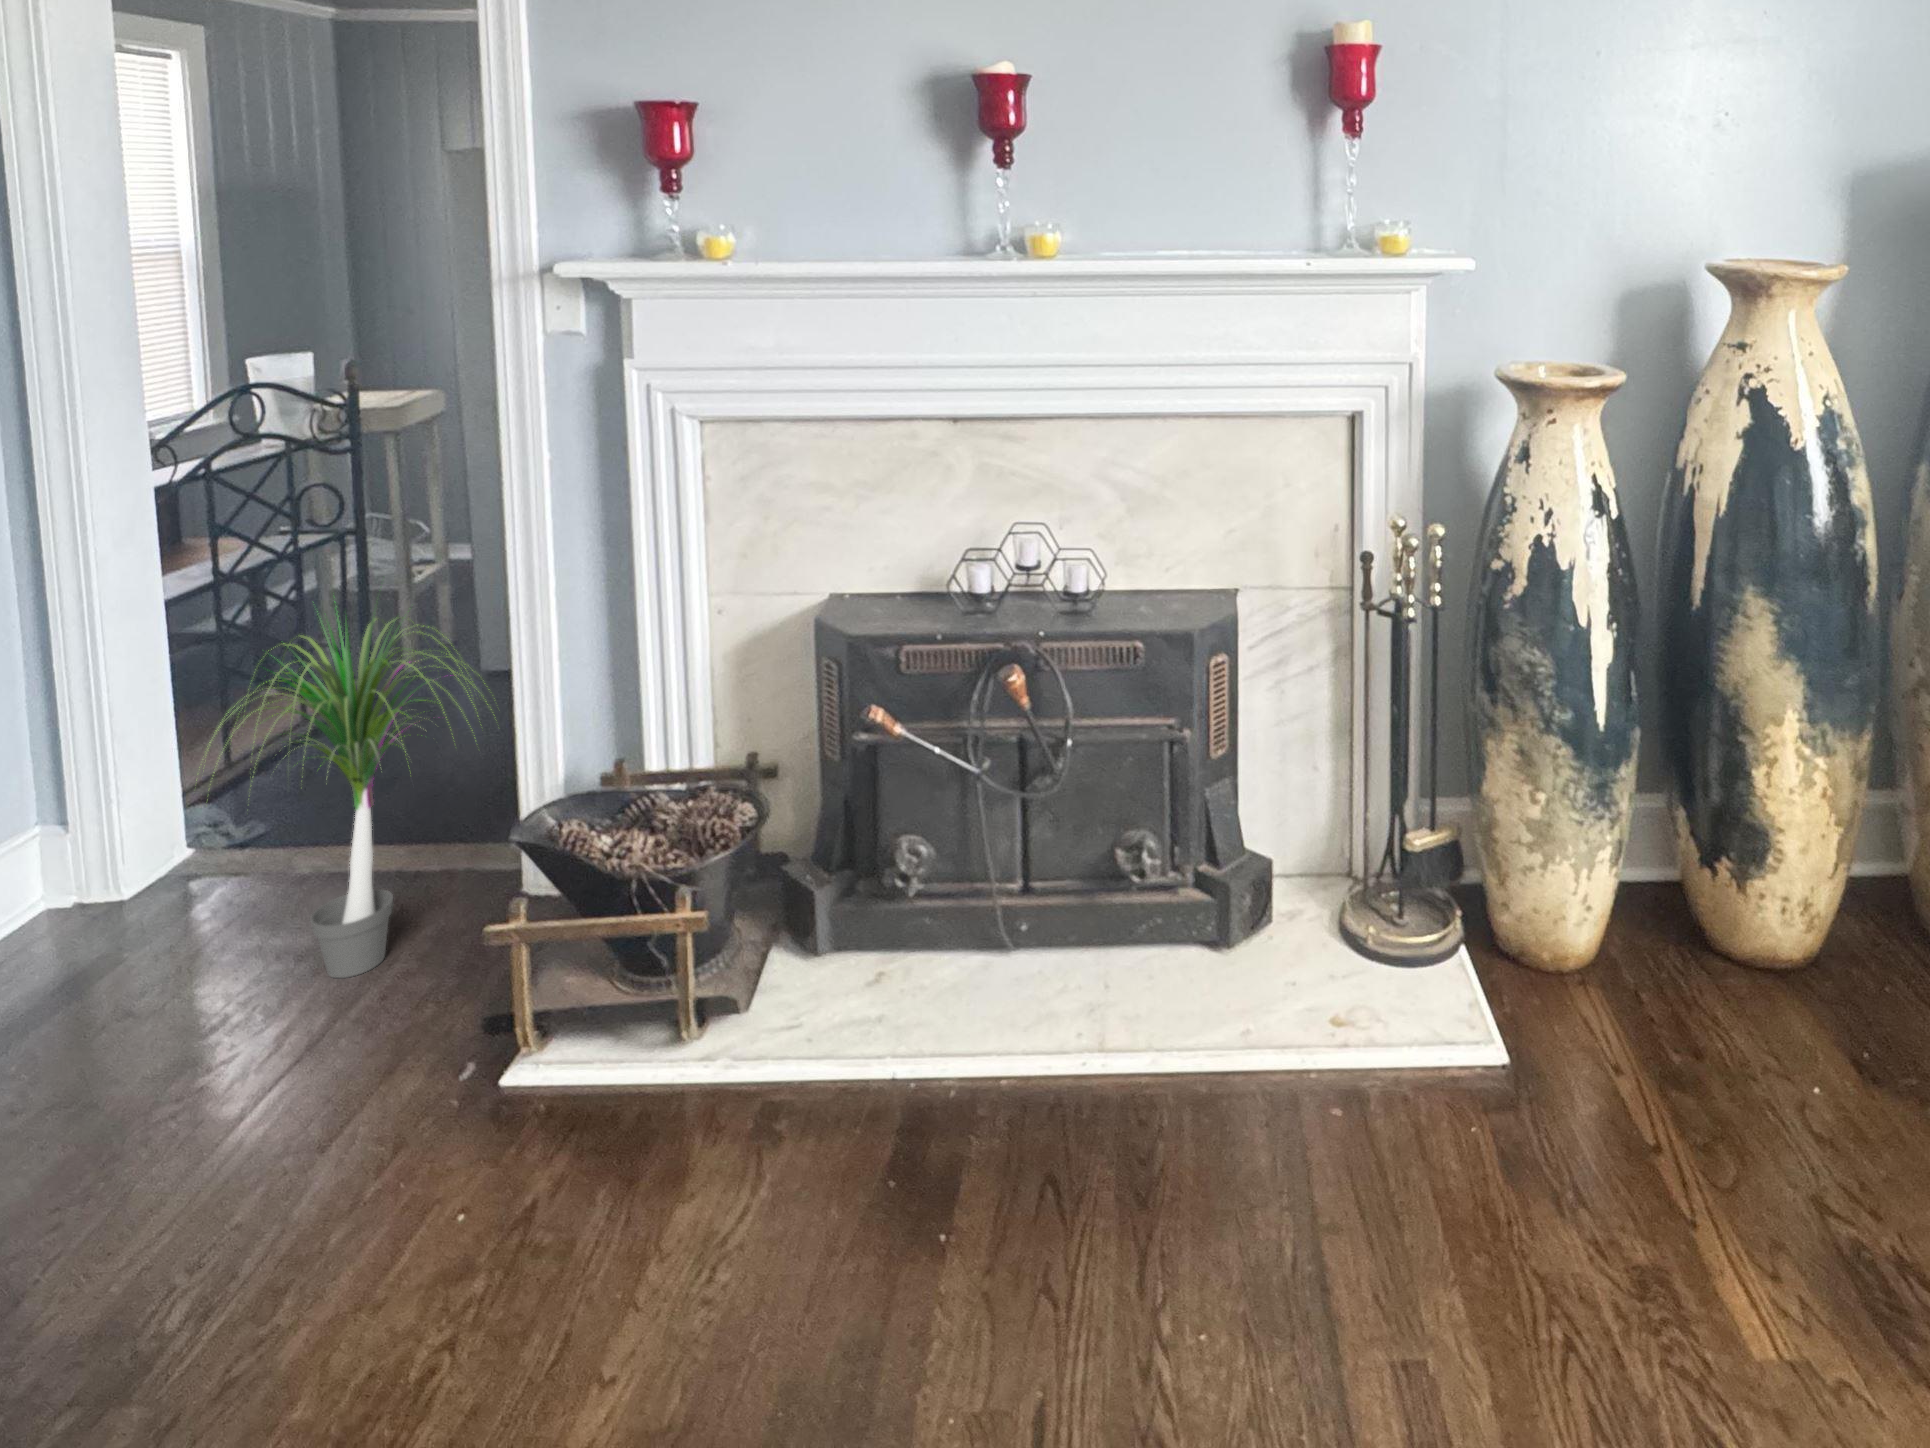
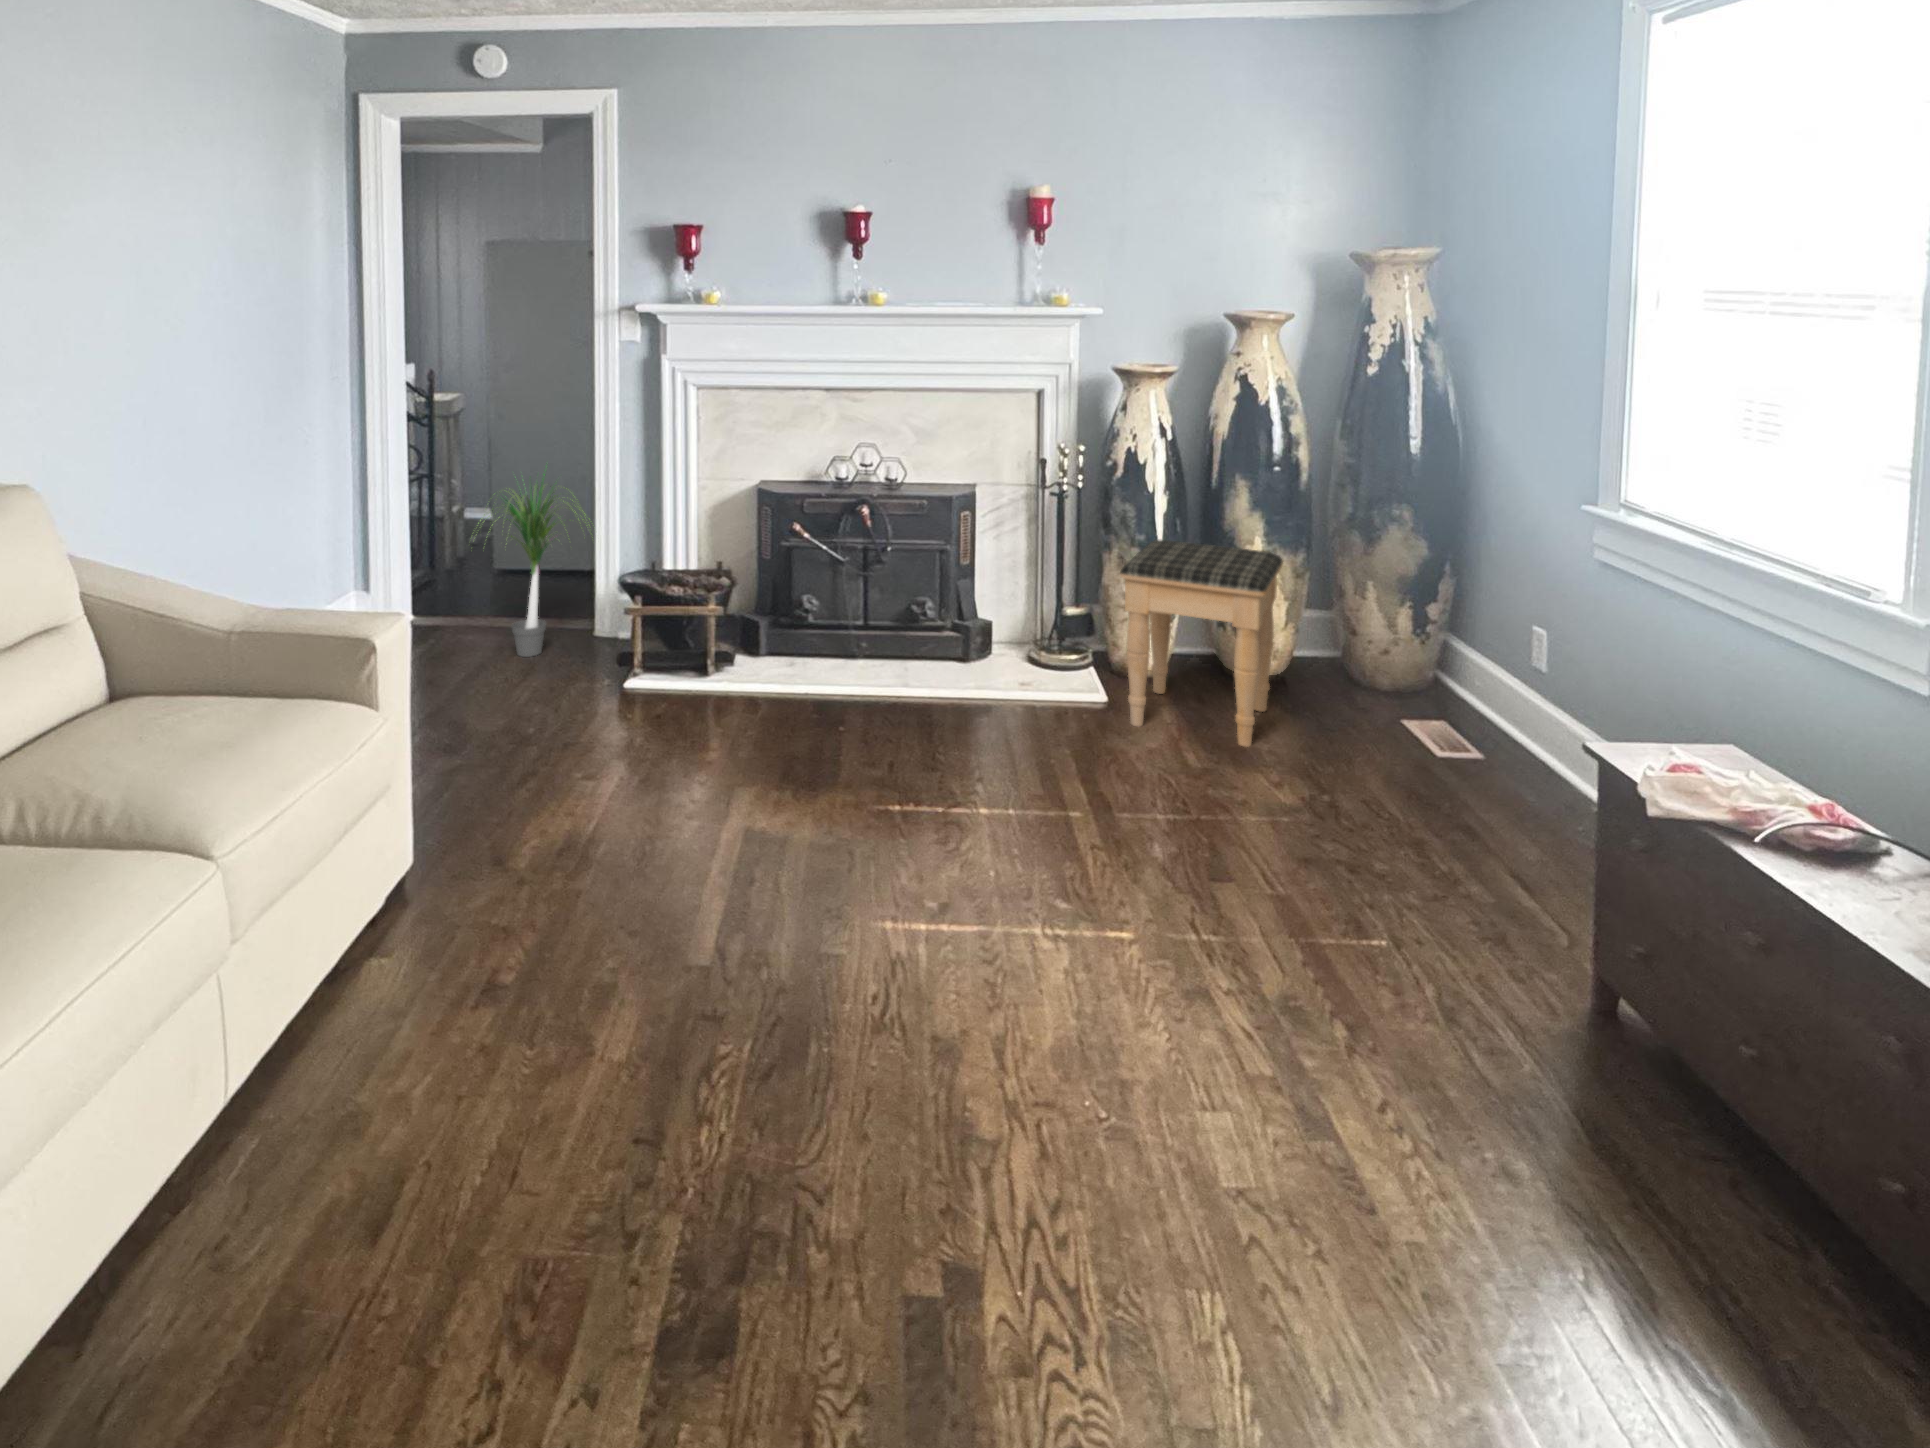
footstool: none [1546,725,1886,1241] -> present [1120,540,1283,747]

